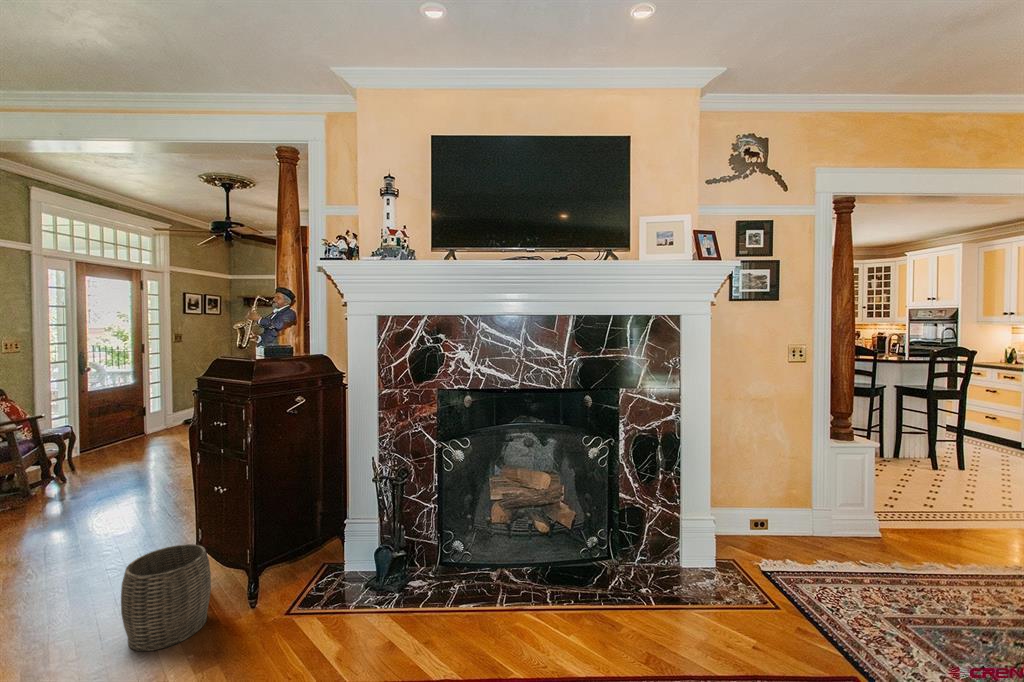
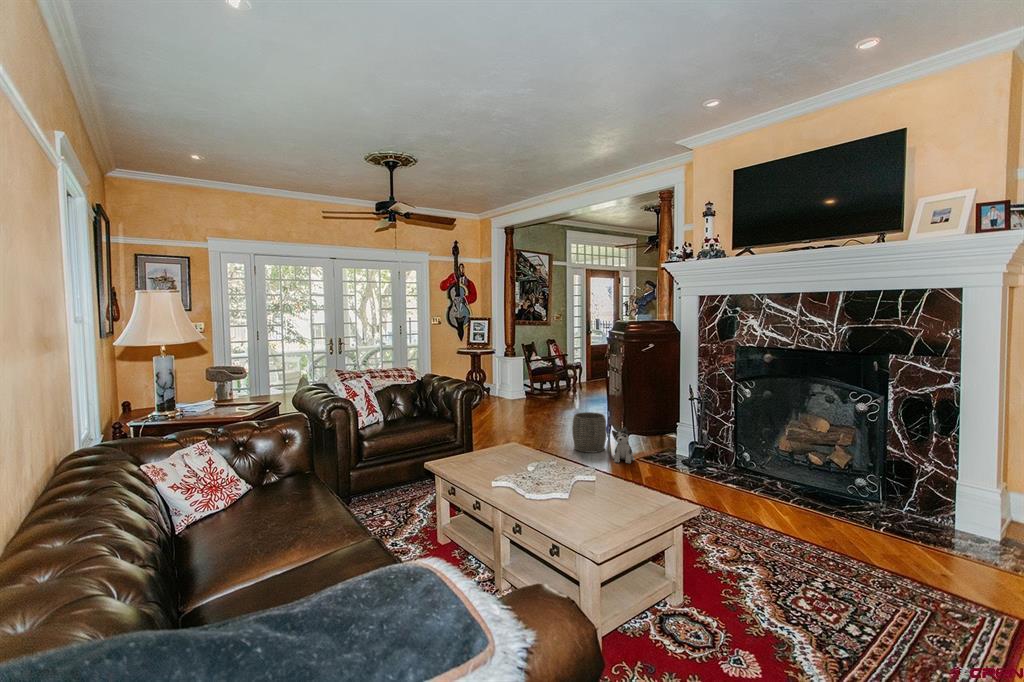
plush toy: none [240,566,288,649] -> present [612,427,635,463]

